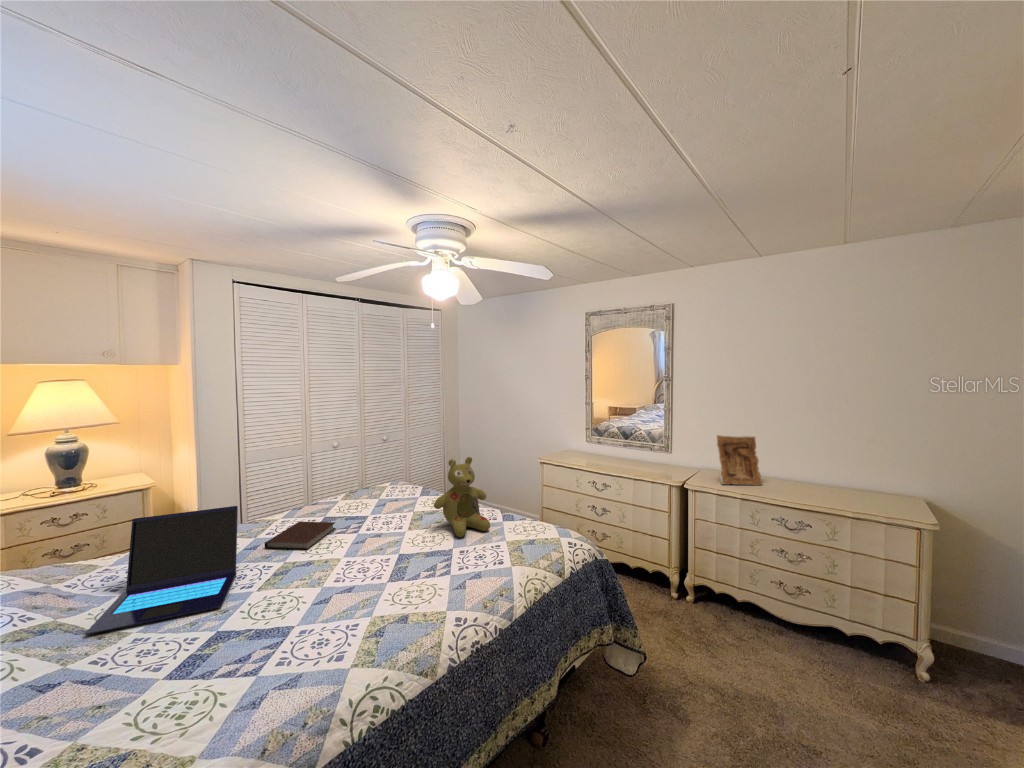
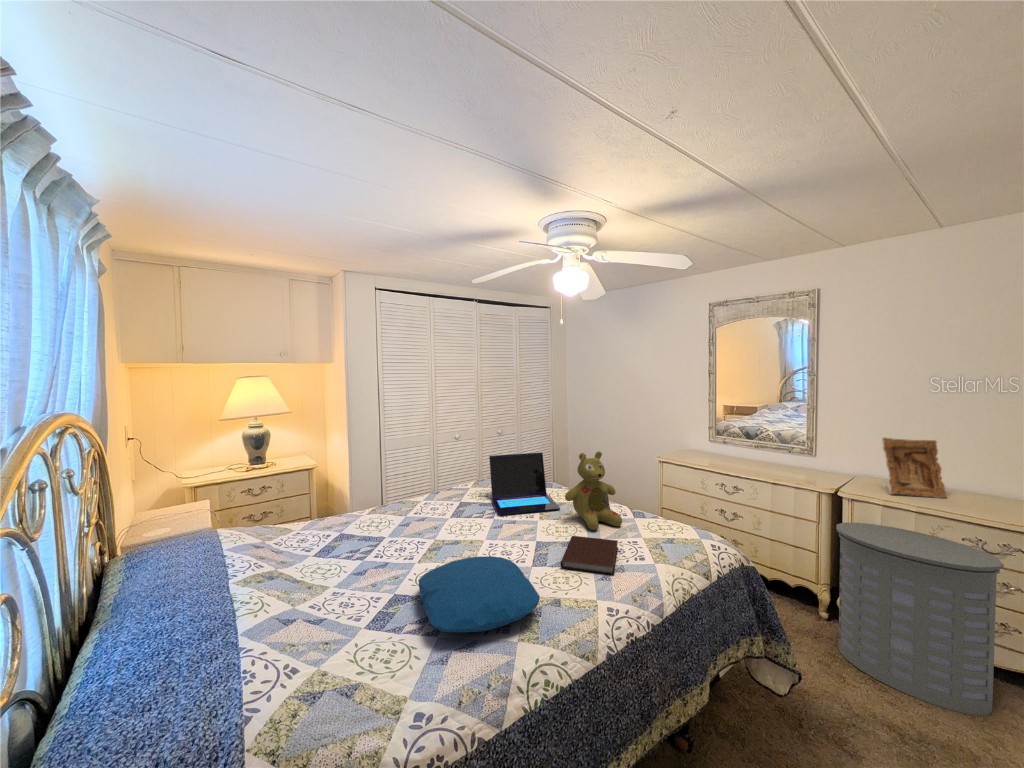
laptop: present [85,506,238,634] -> present [489,452,560,515]
laundry hamper: none [680,511,796,668] -> present [836,523,1004,715]
notebook: present [265,522,336,550] -> present [561,536,618,575]
pillow: none [241,576,382,670] -> present [418,556,540,632]

